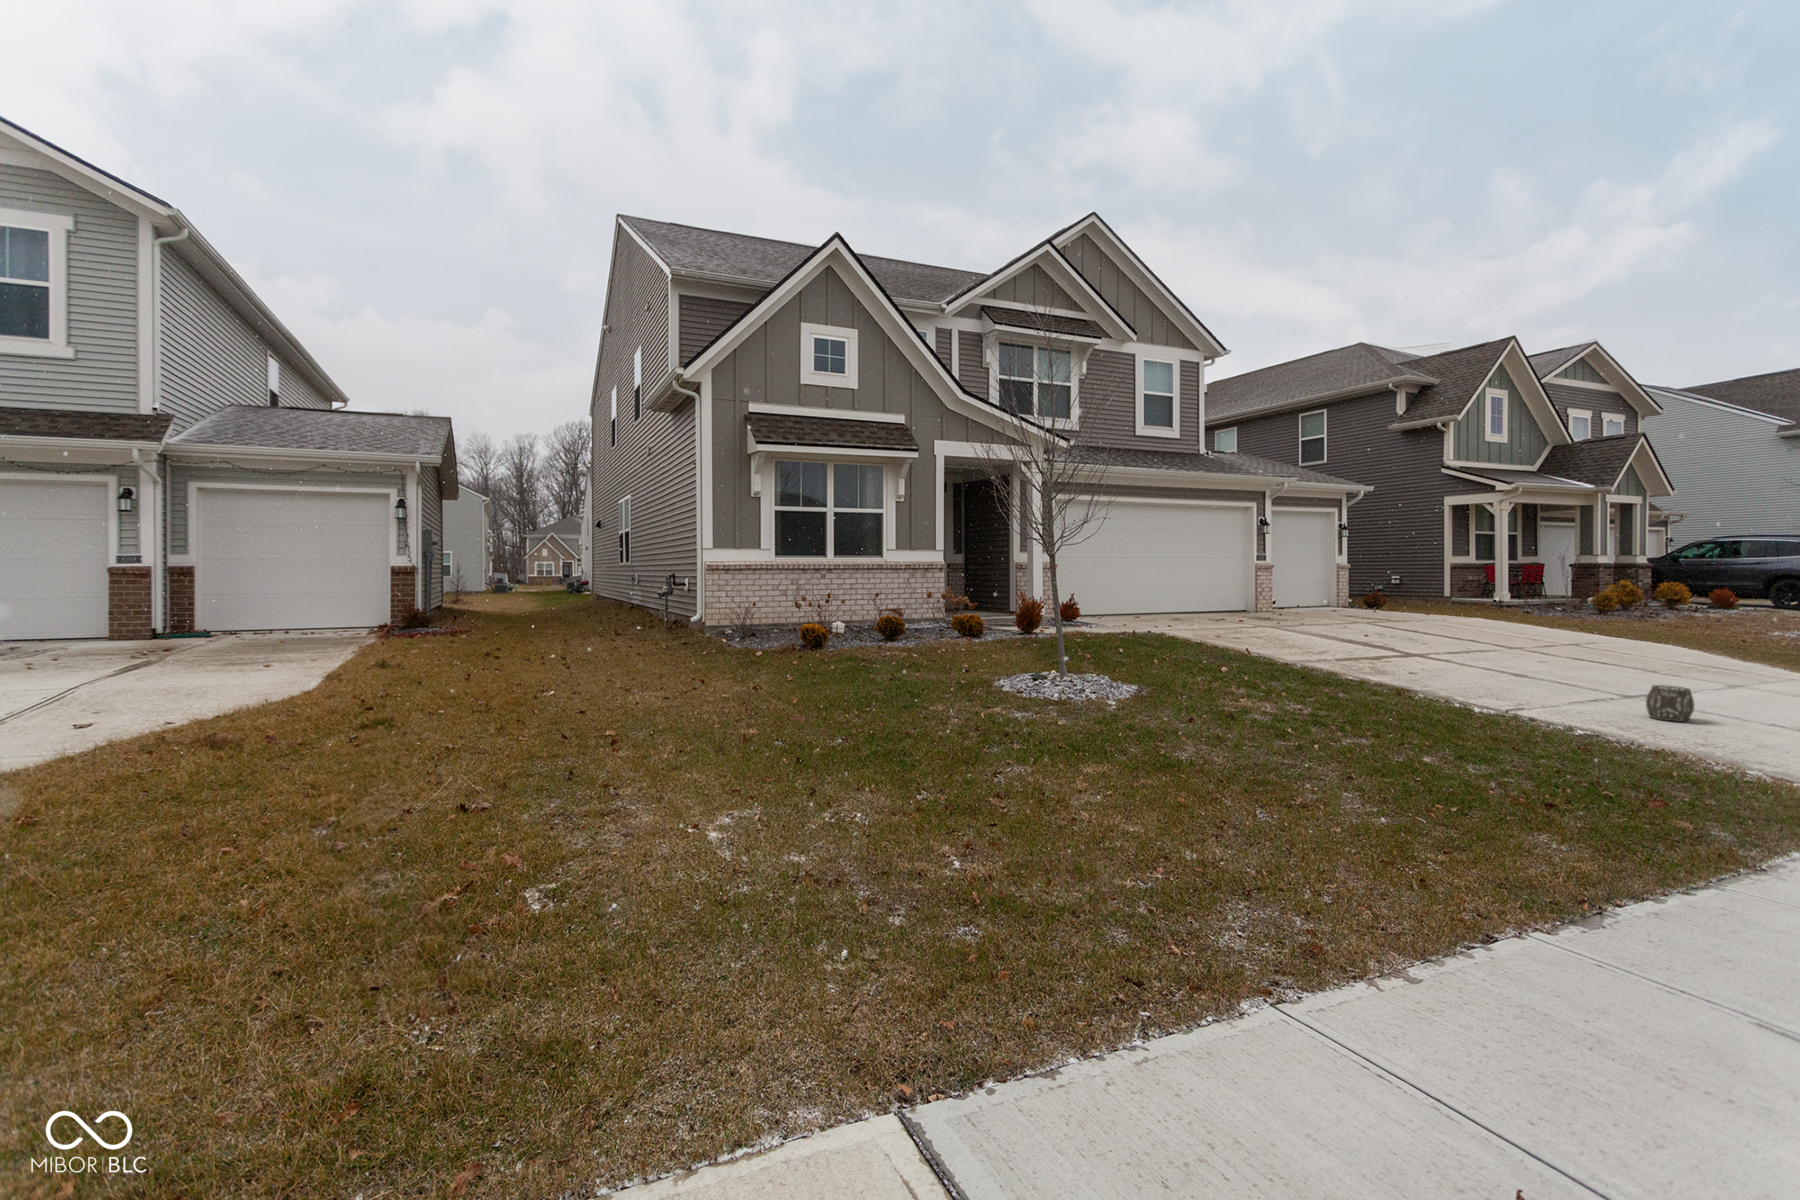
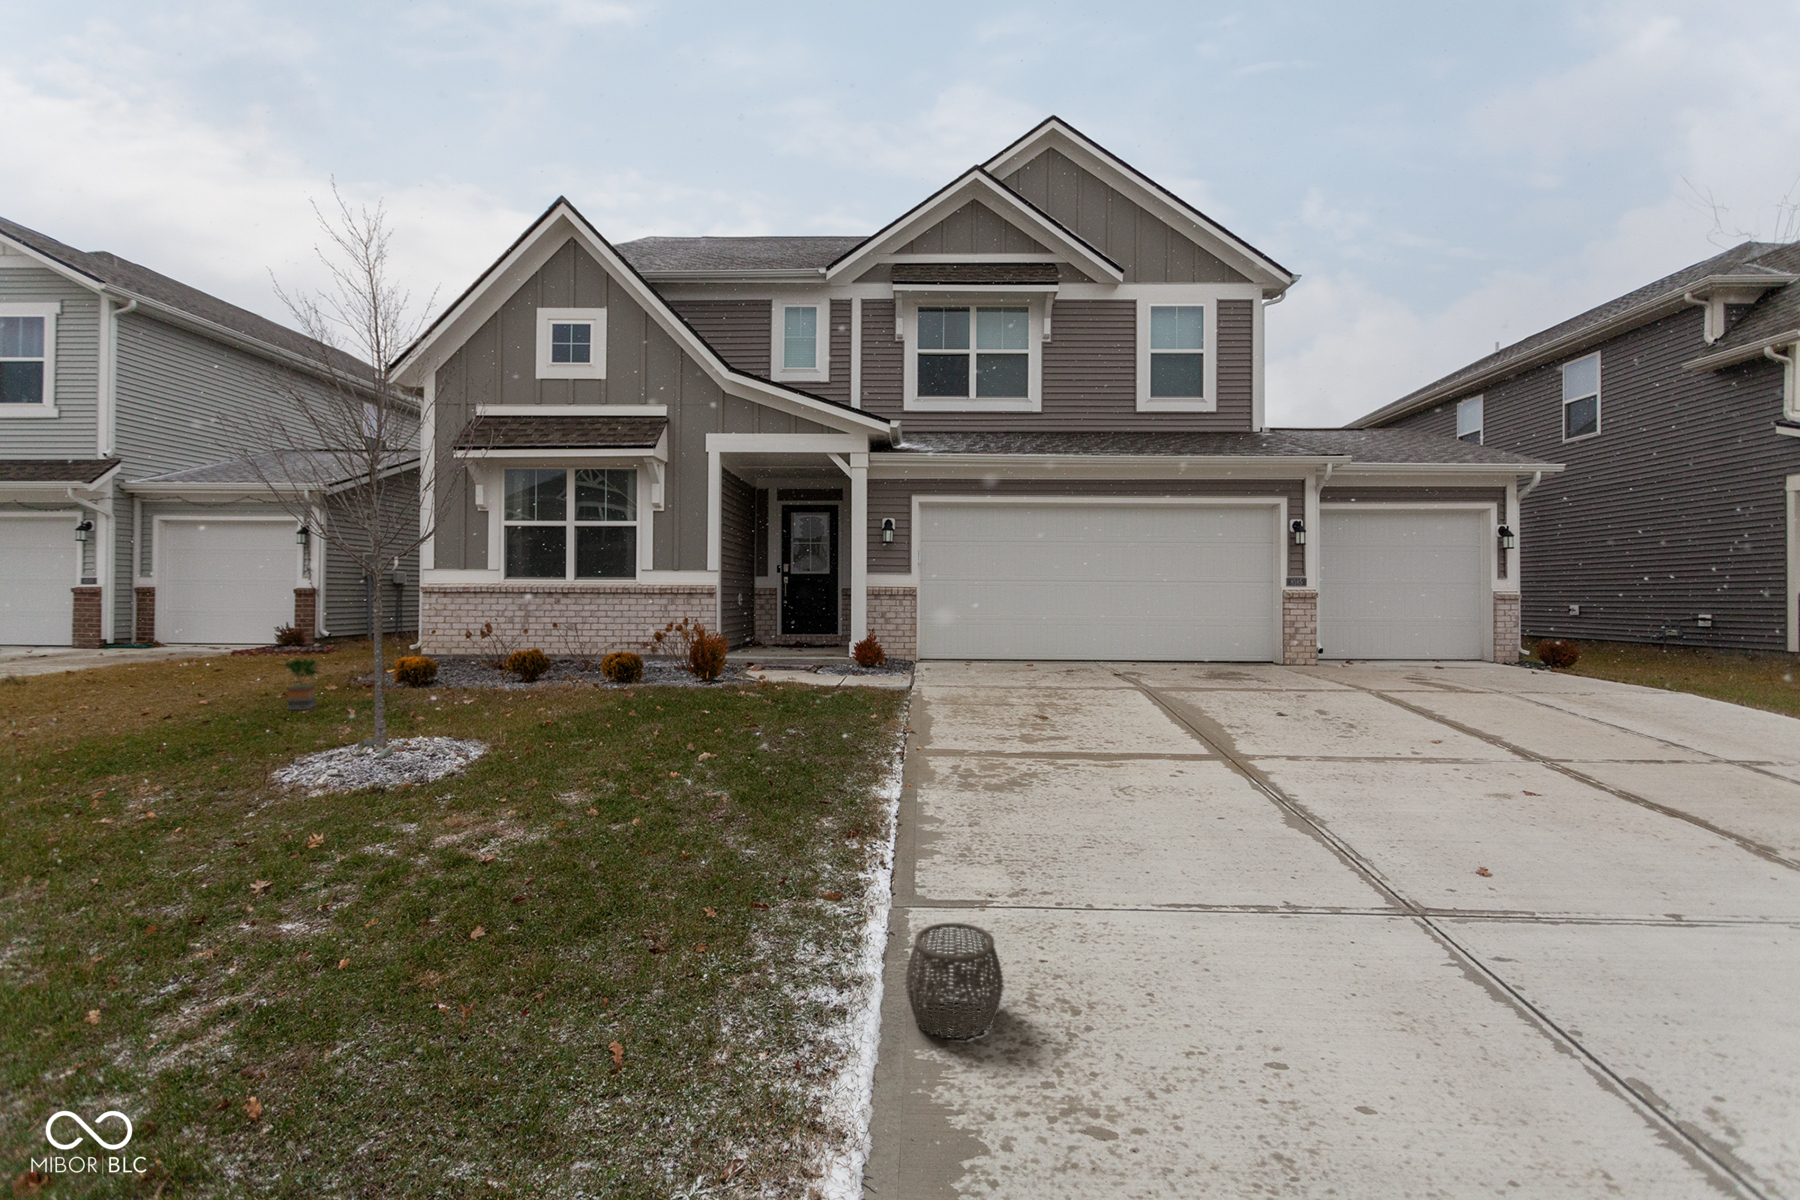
potted tree: none [811,622,844,666] -> present [284,659,320,710]

